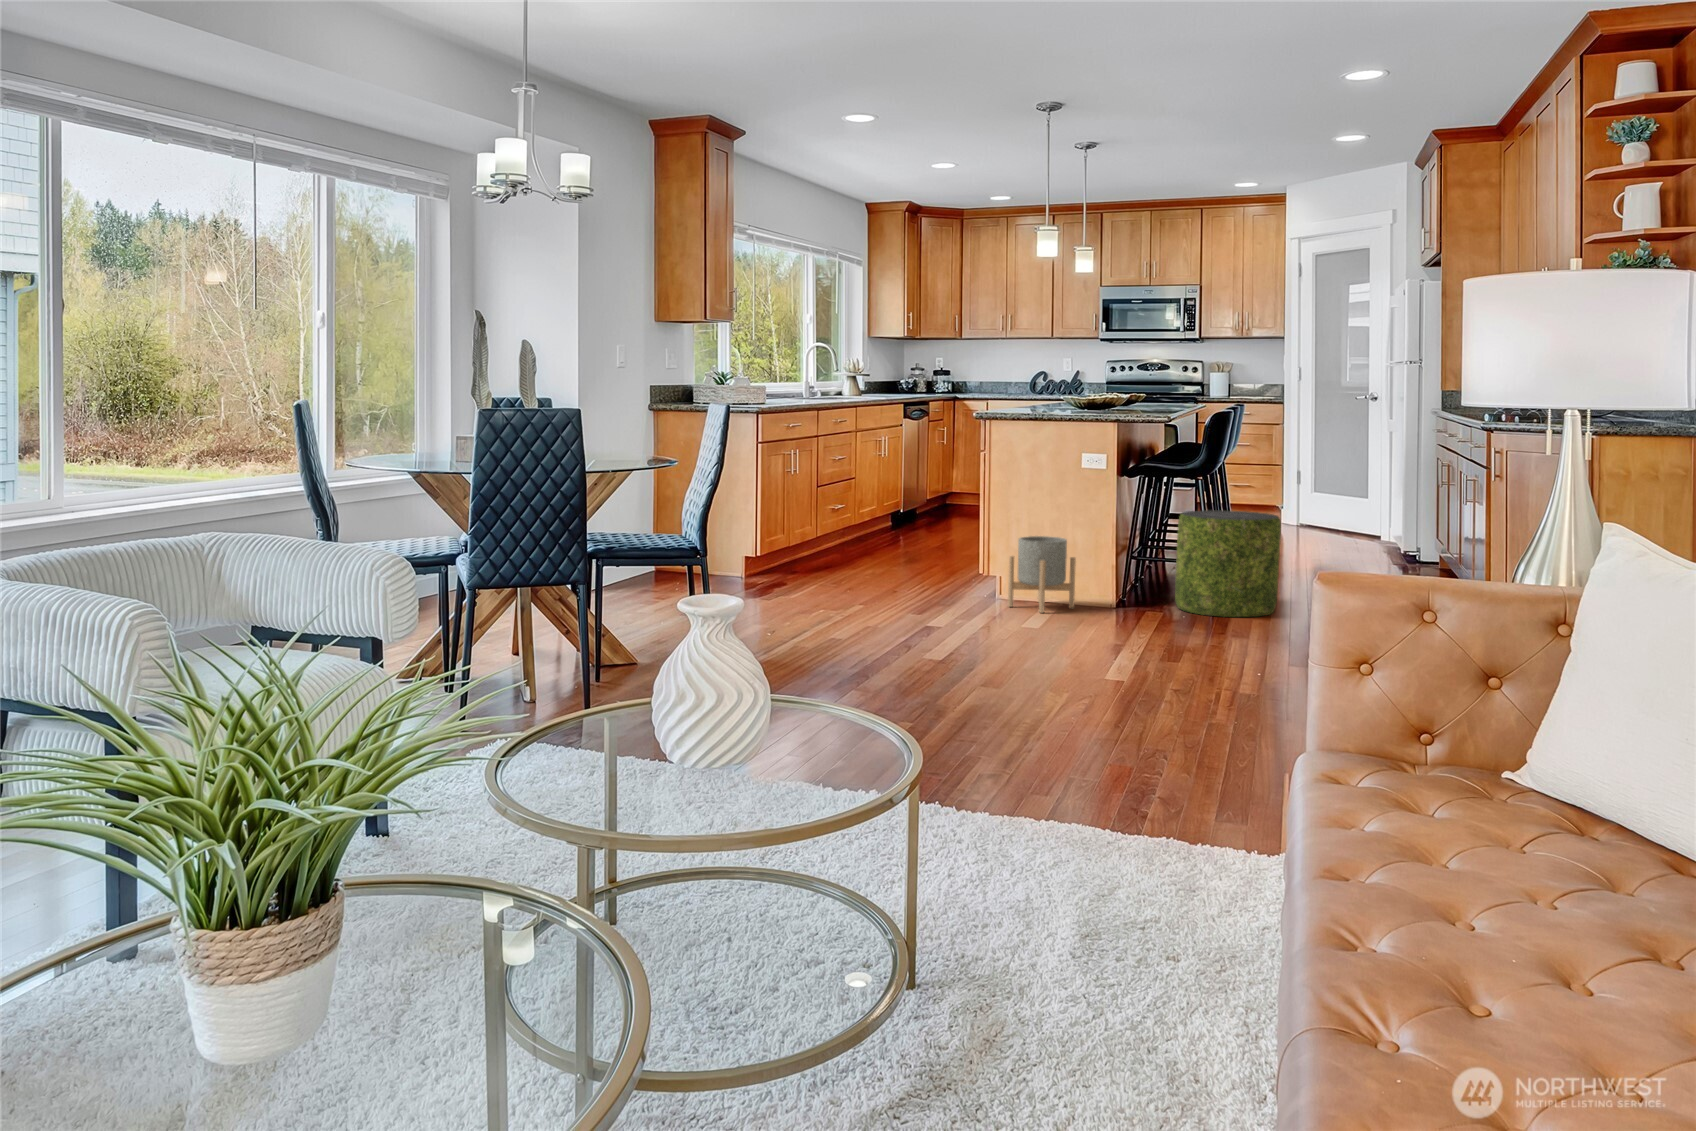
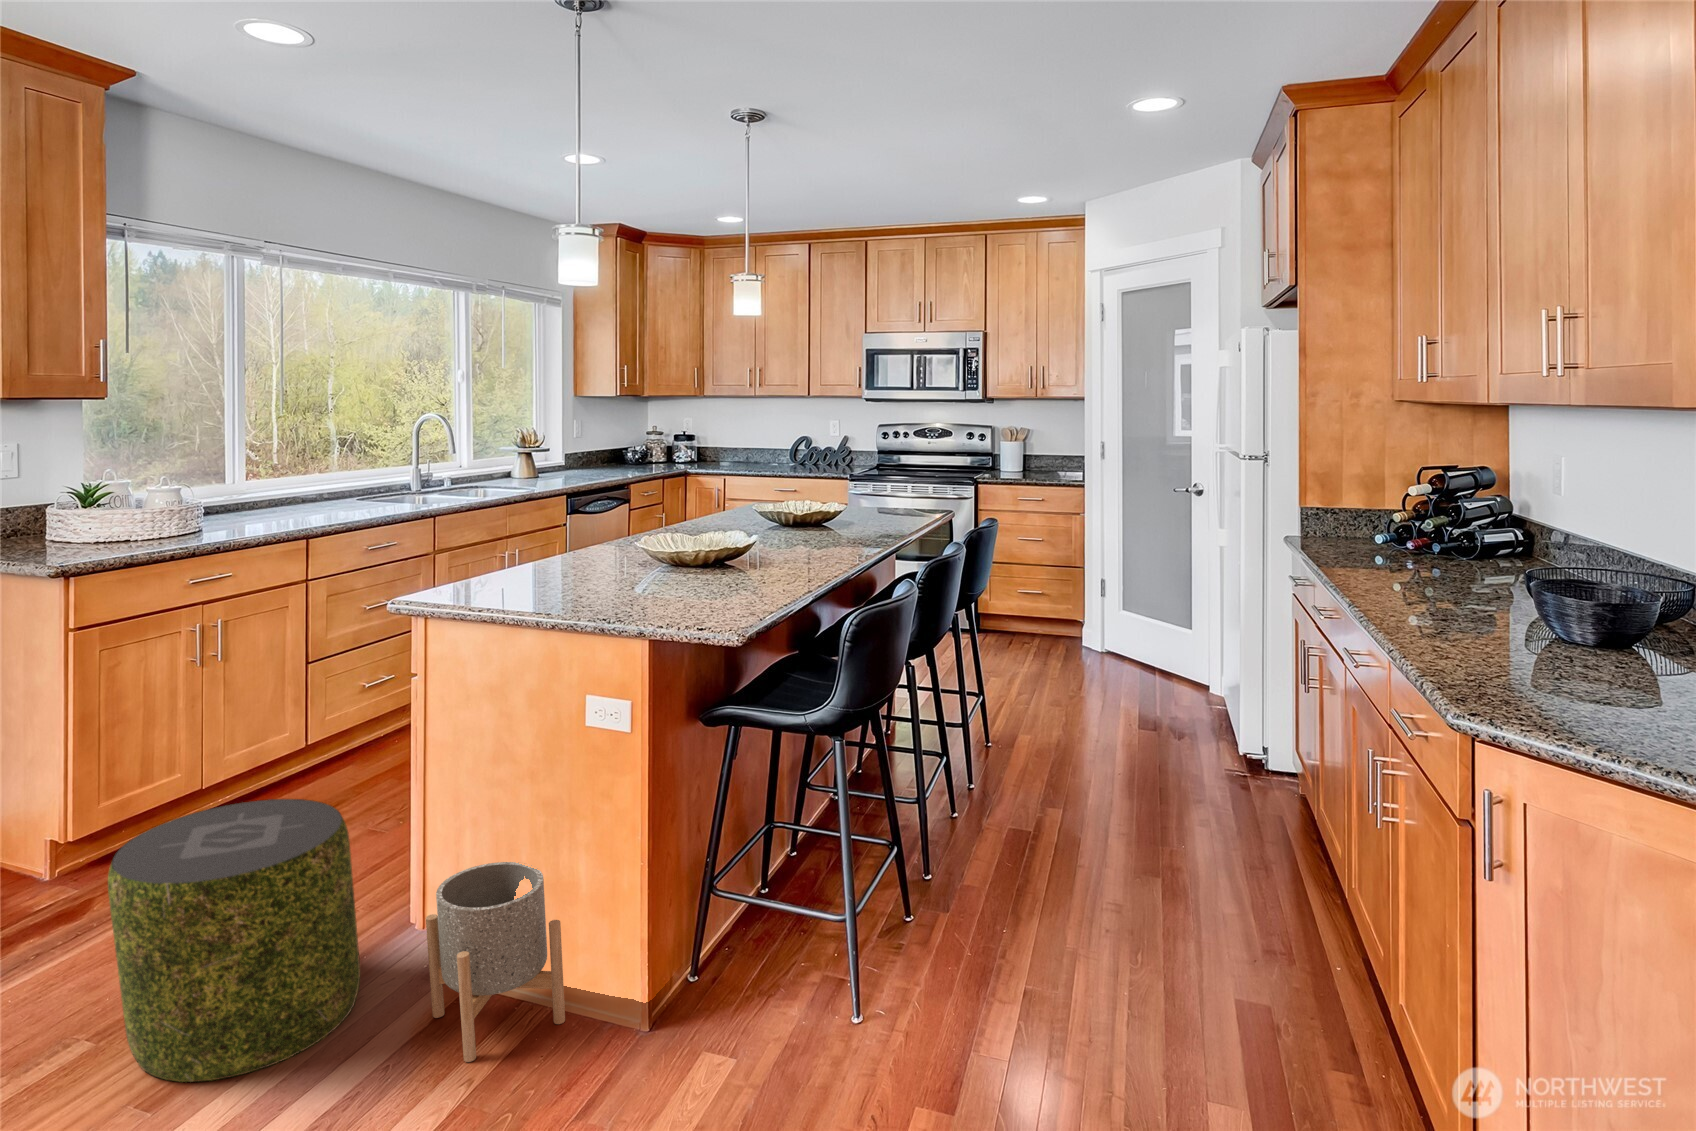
pouf: present [1175,510,1281,617] -> present [108,799,360,1082]

